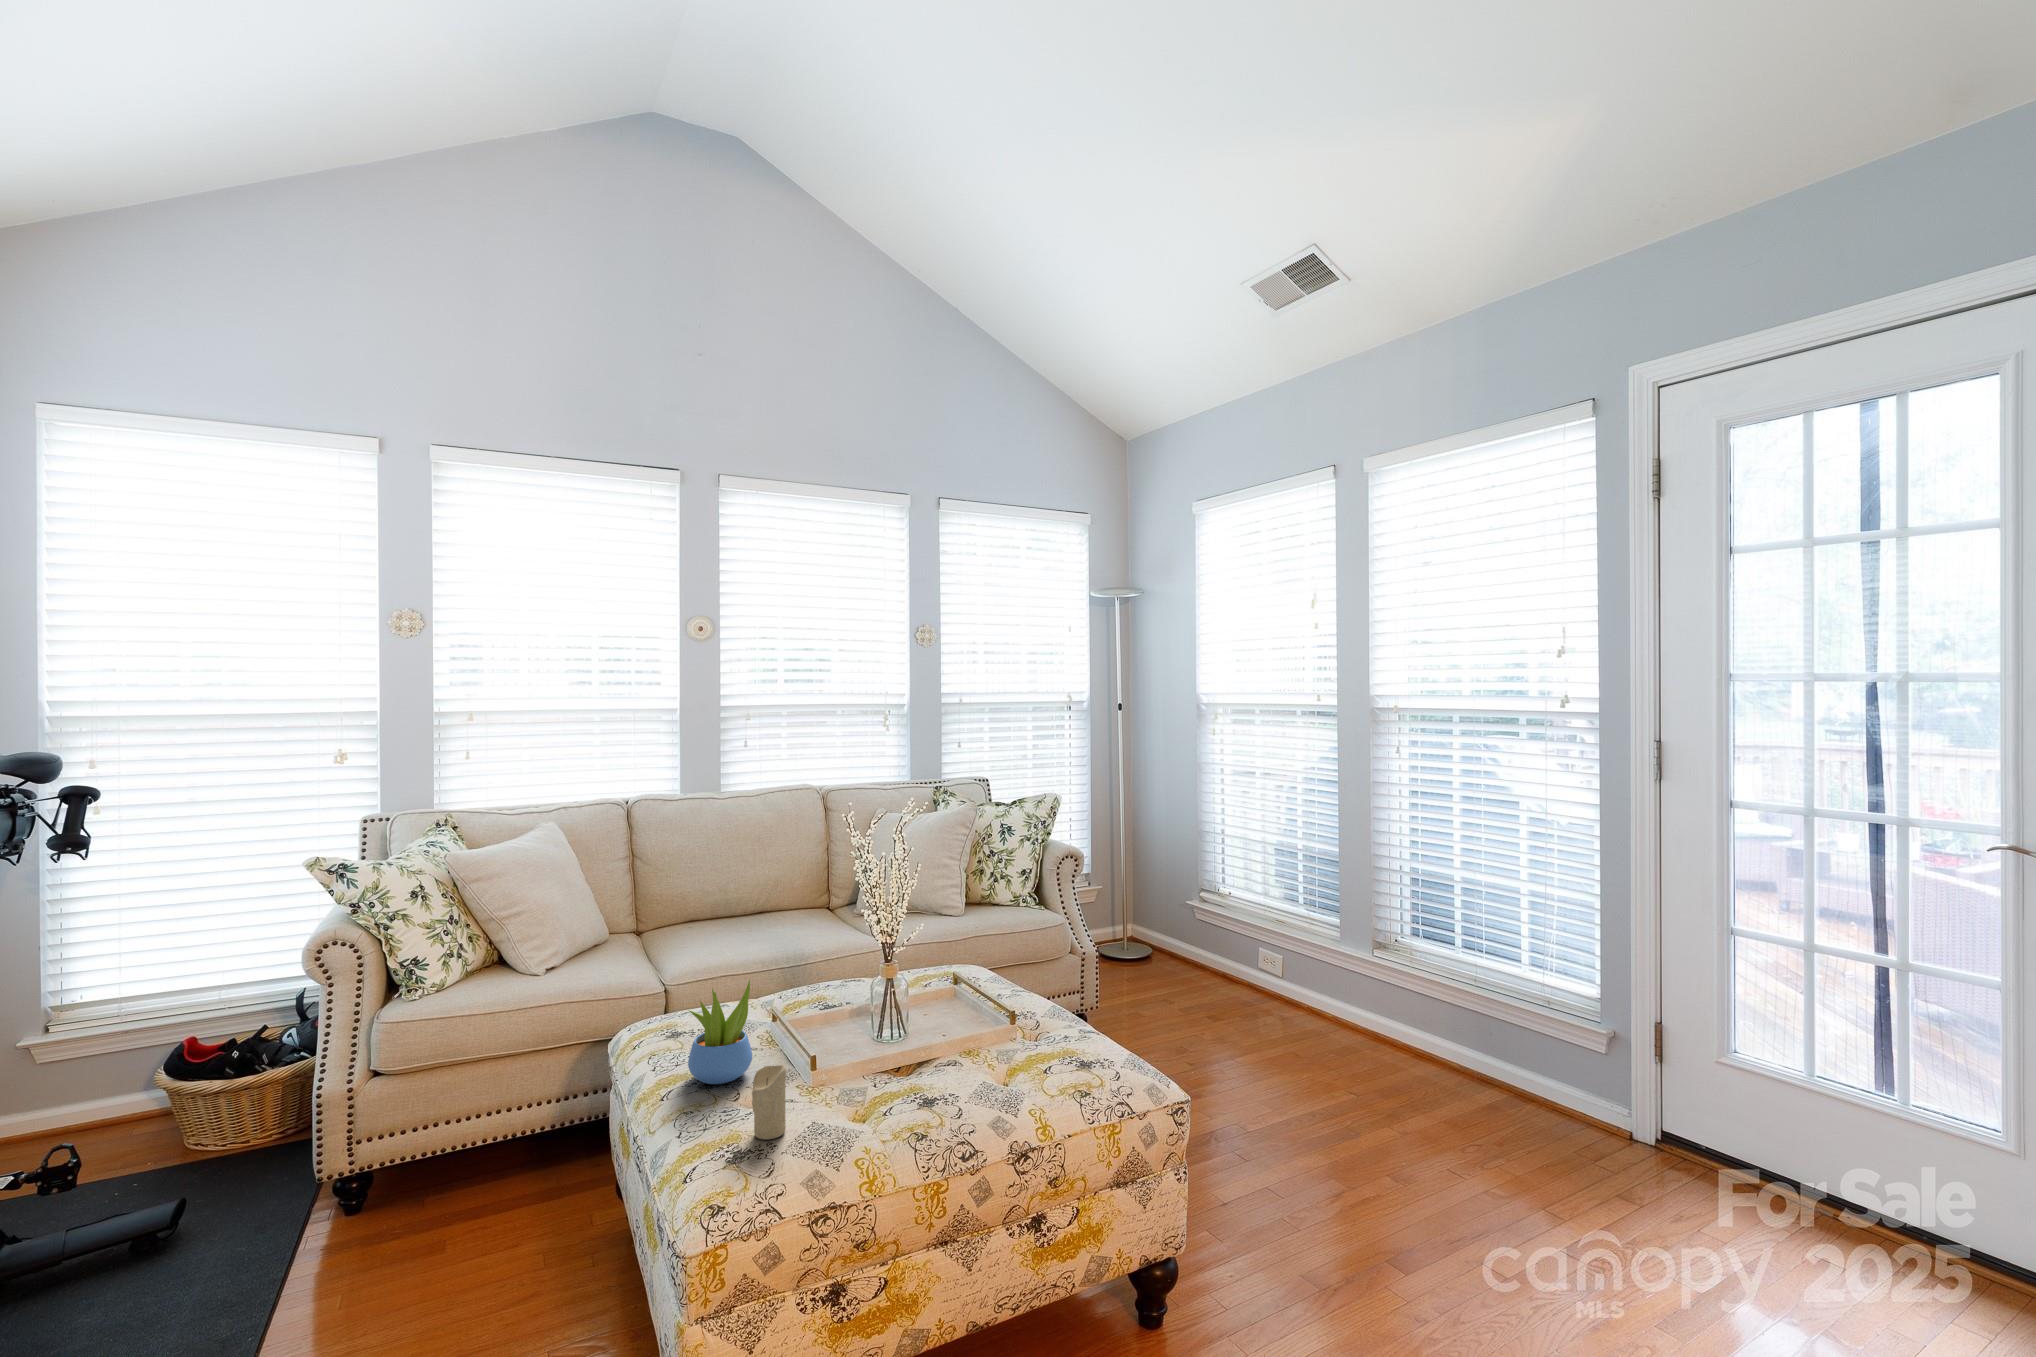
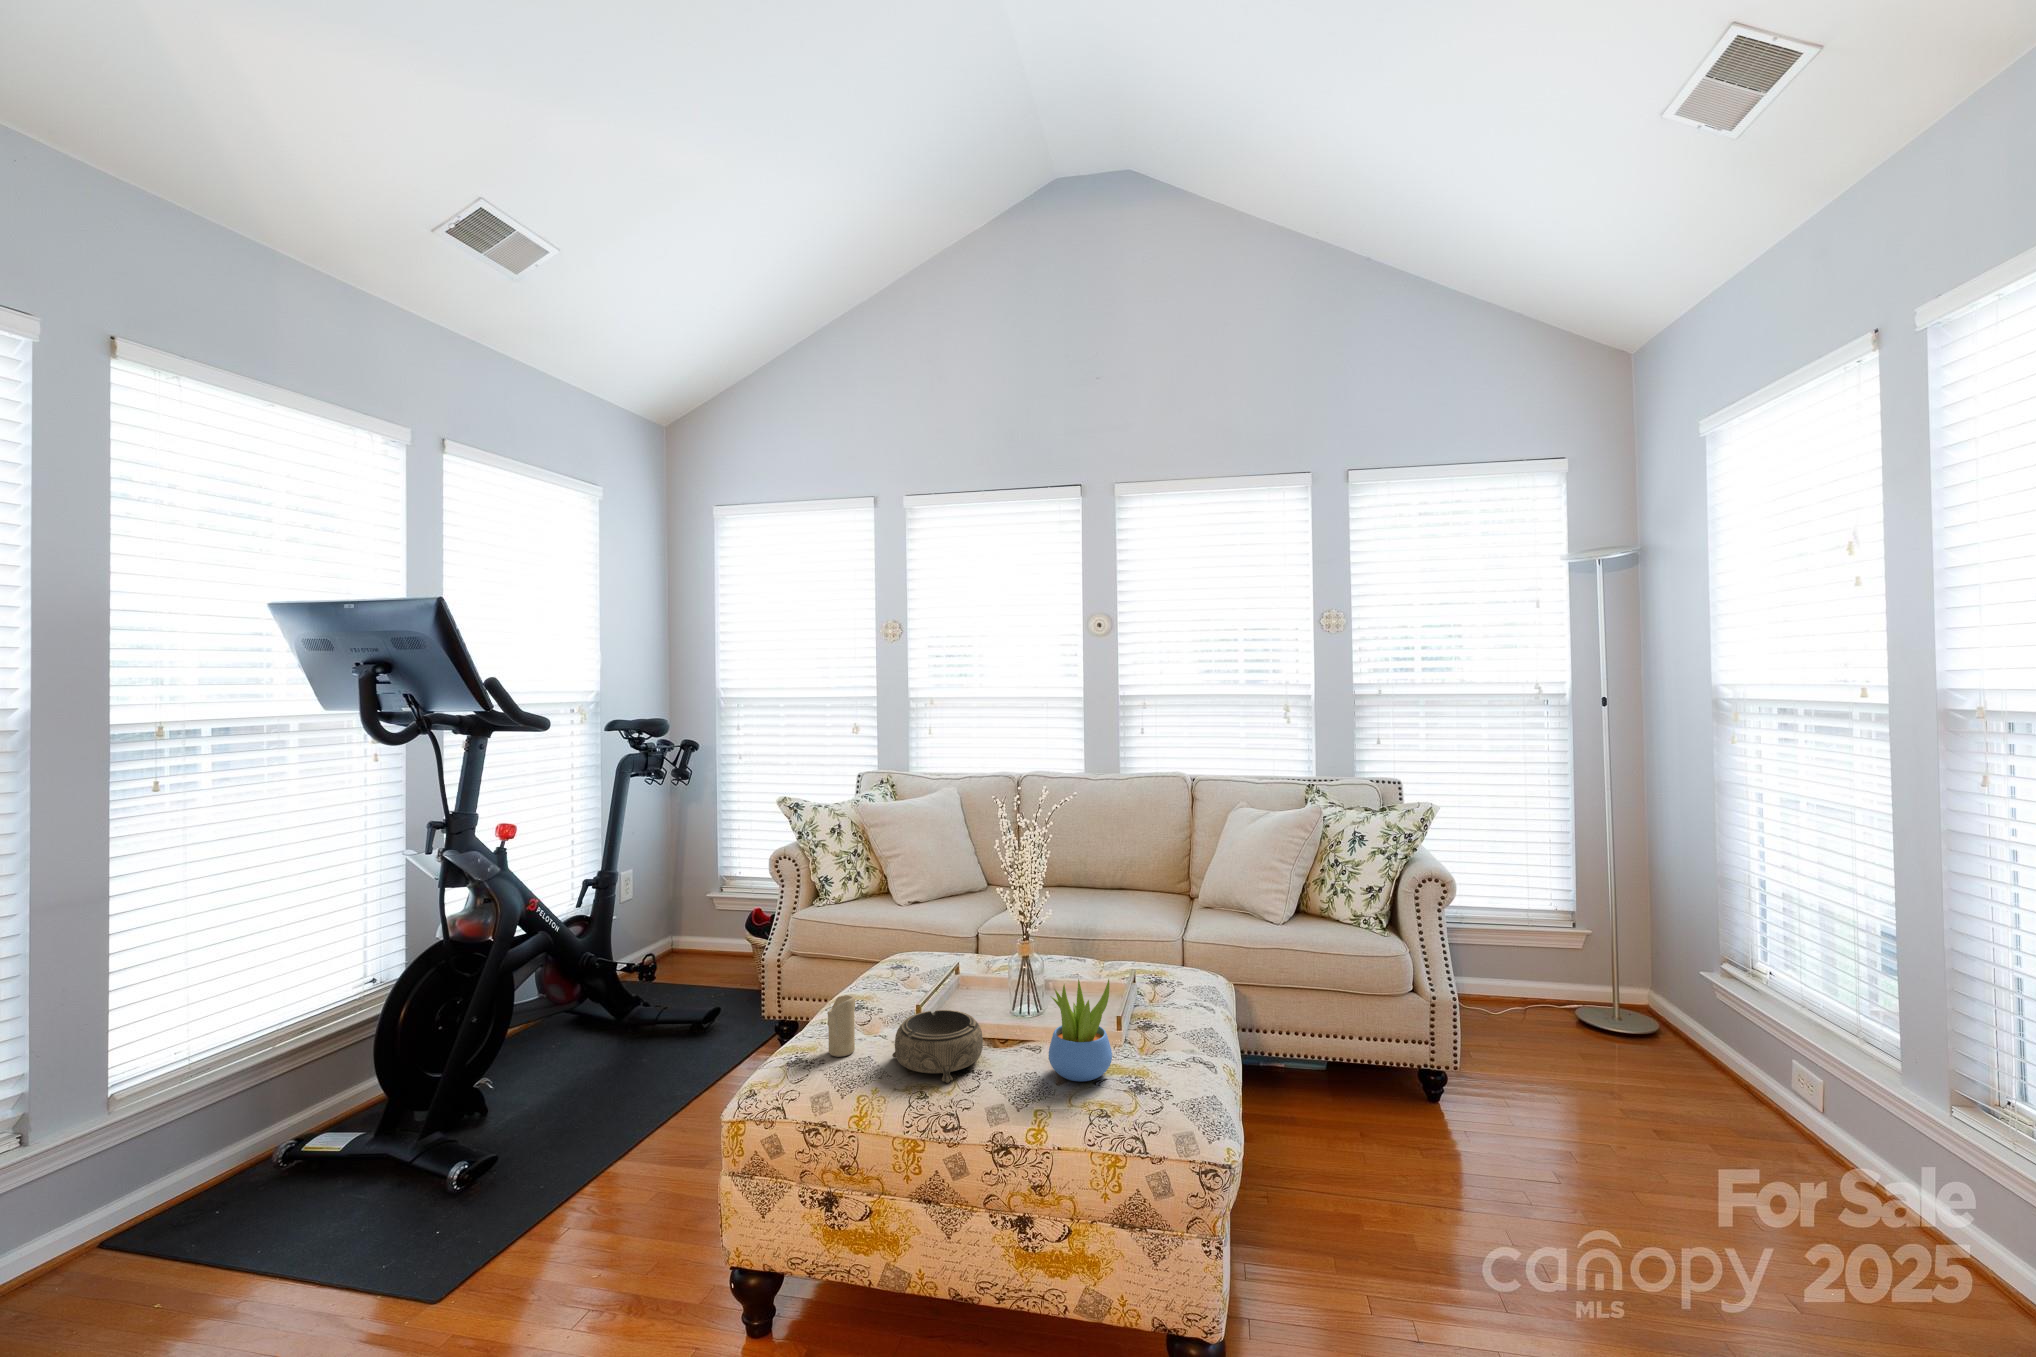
succulent plant: present [688,980,752,1084] -> present [1048,979,1112,1082]
decorative bowl: none [835,1049,936,1120] -> present [892,1010,983,1083]

